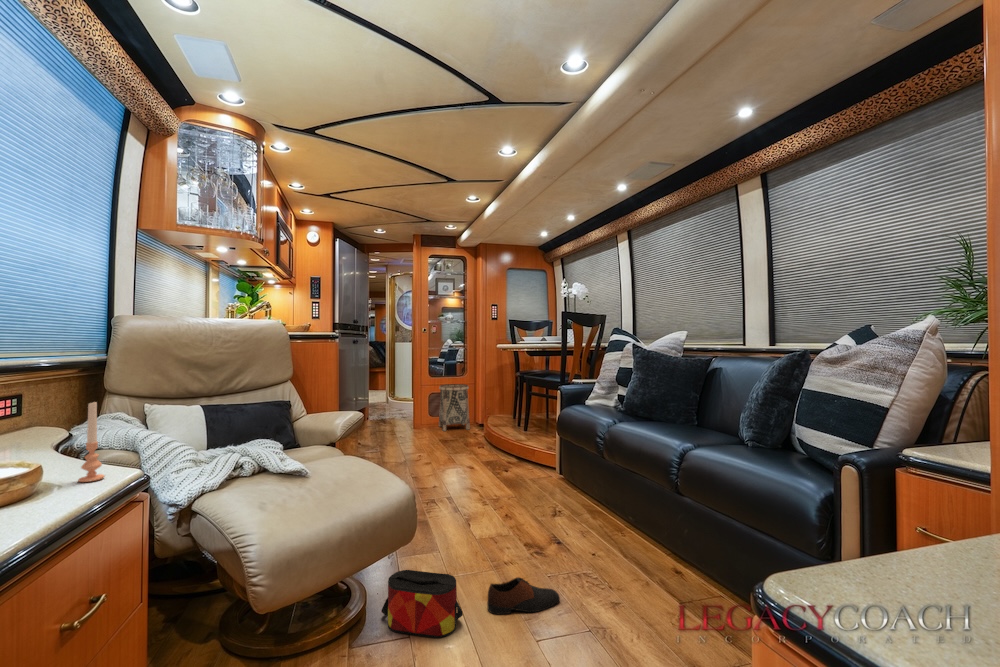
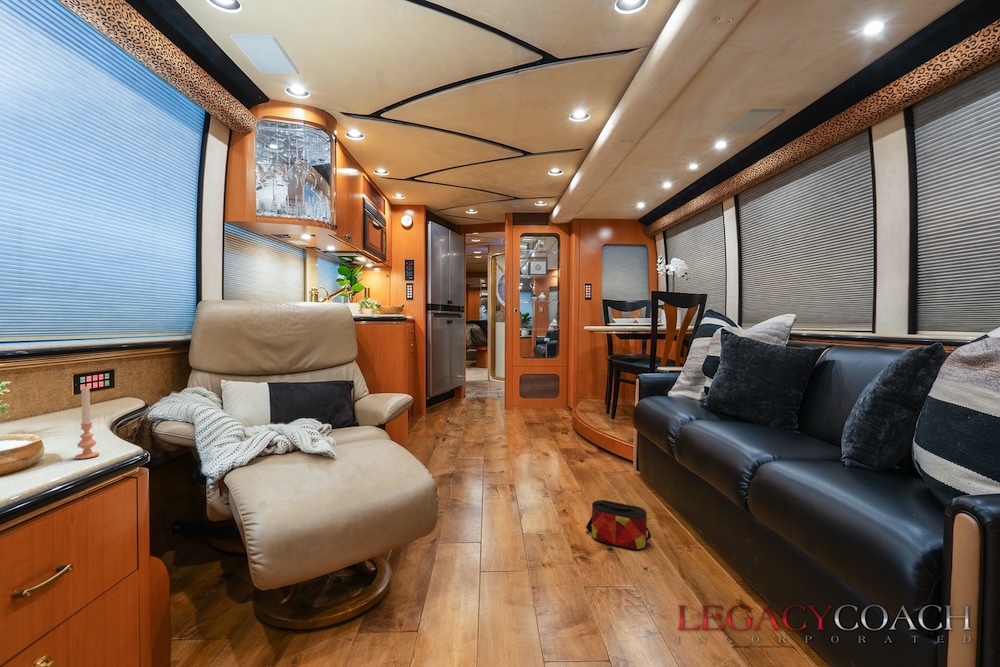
basket: present [439,384,470,431] -> none [527,365,557,412]
bag: present [381,570,463,638] -> present [586,500,651,551]
shoe: present [487,577,560,614] -> none [505,587,586,629]

